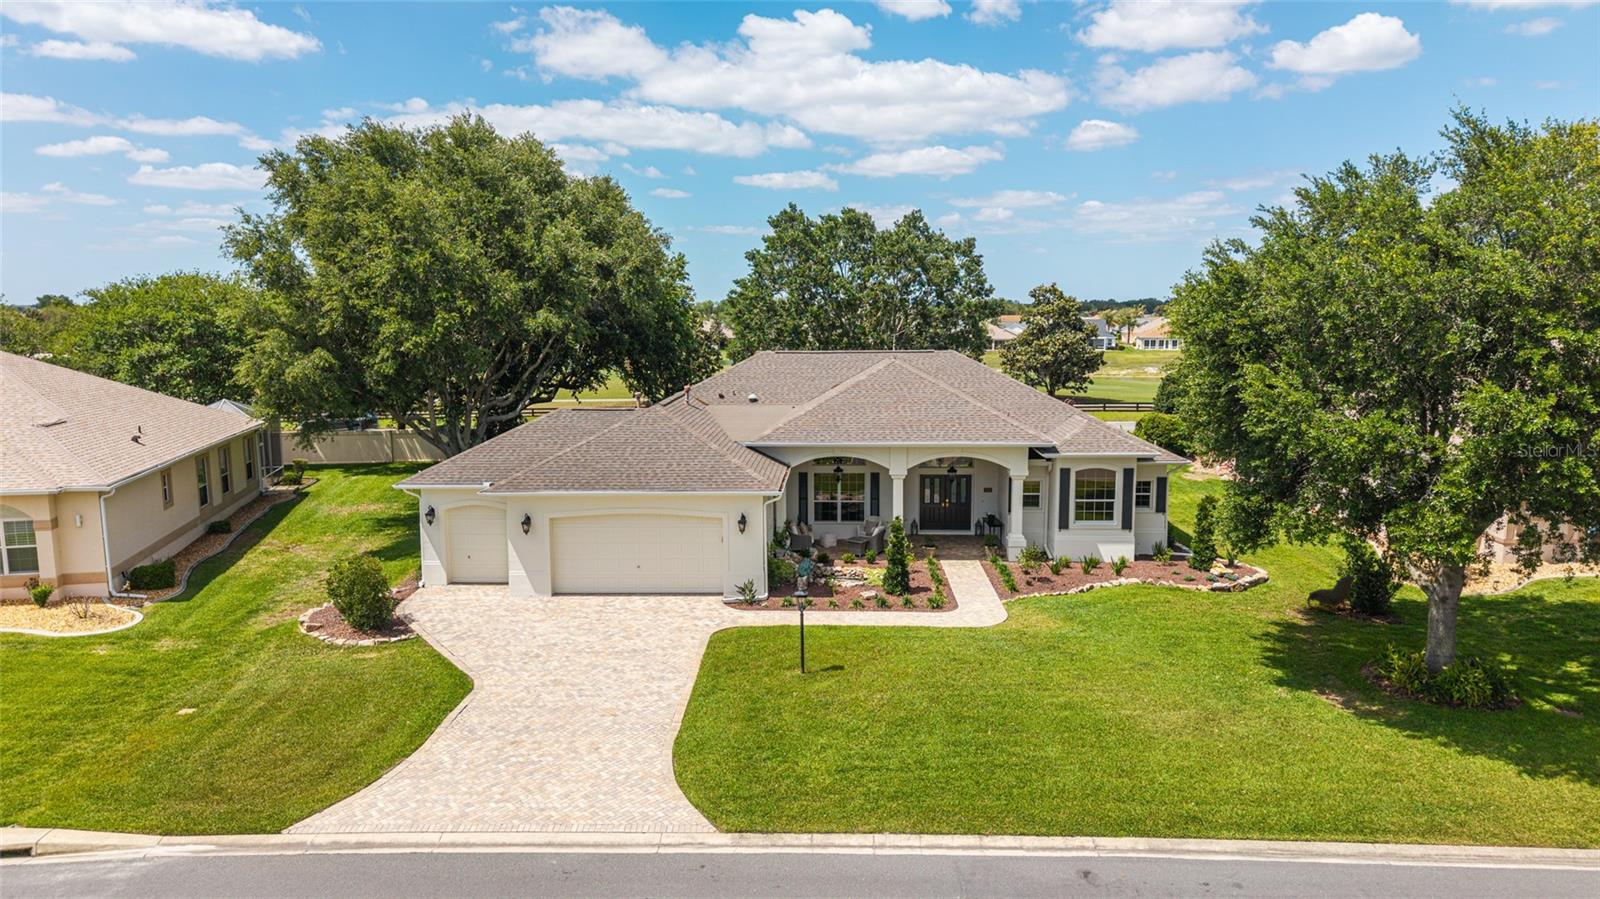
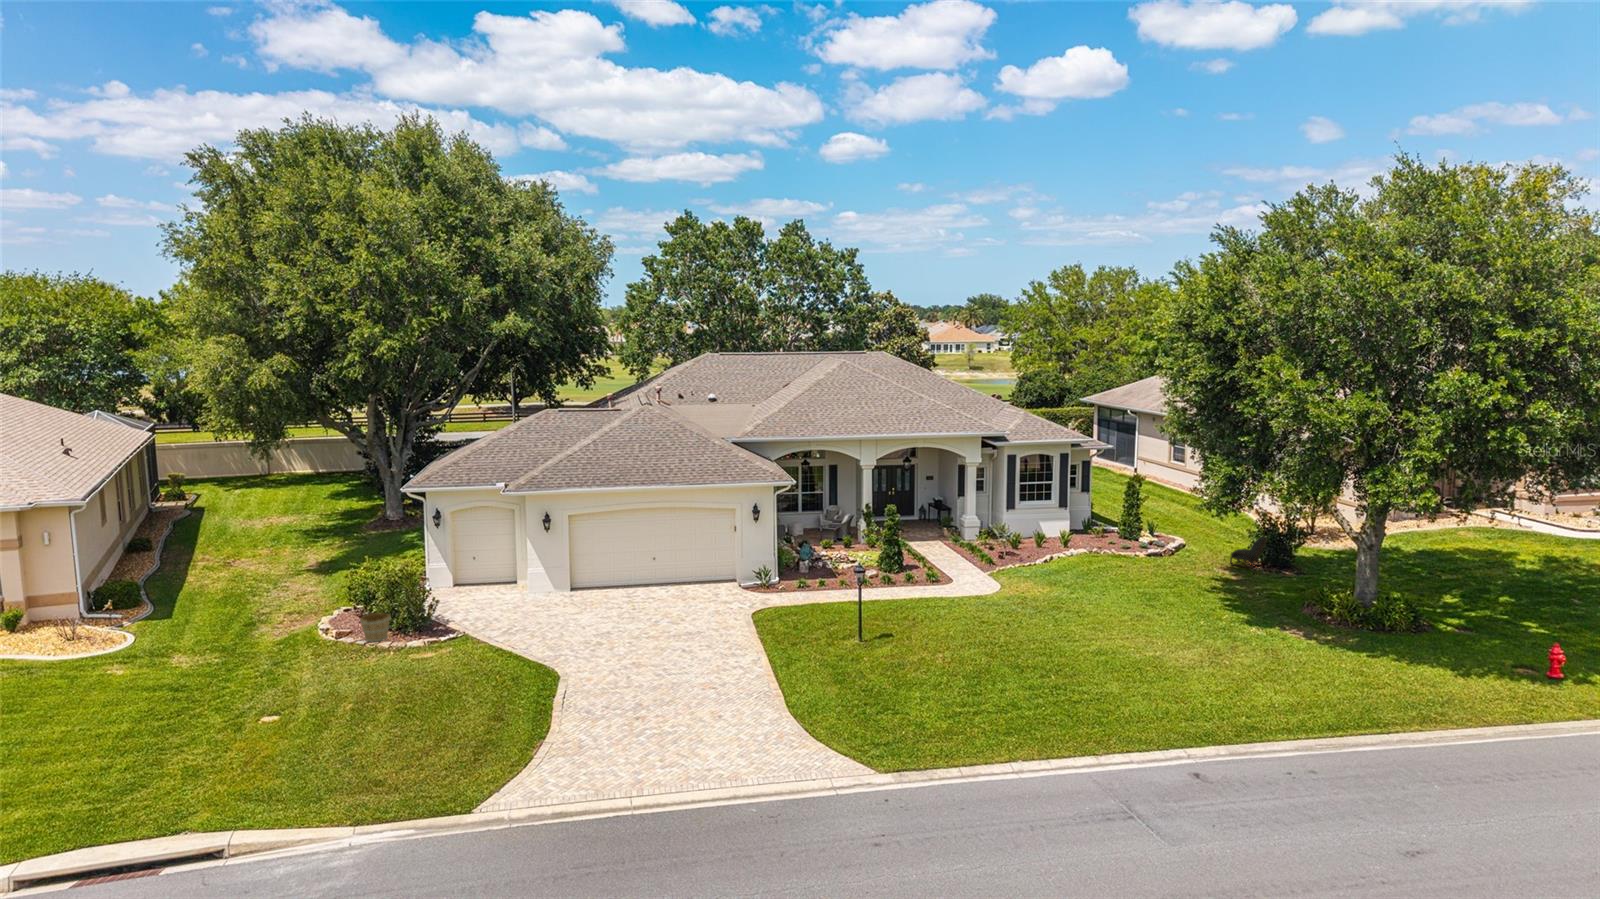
wooden bucket: none [315,611,346,640] -> present [360,613,391,642]

